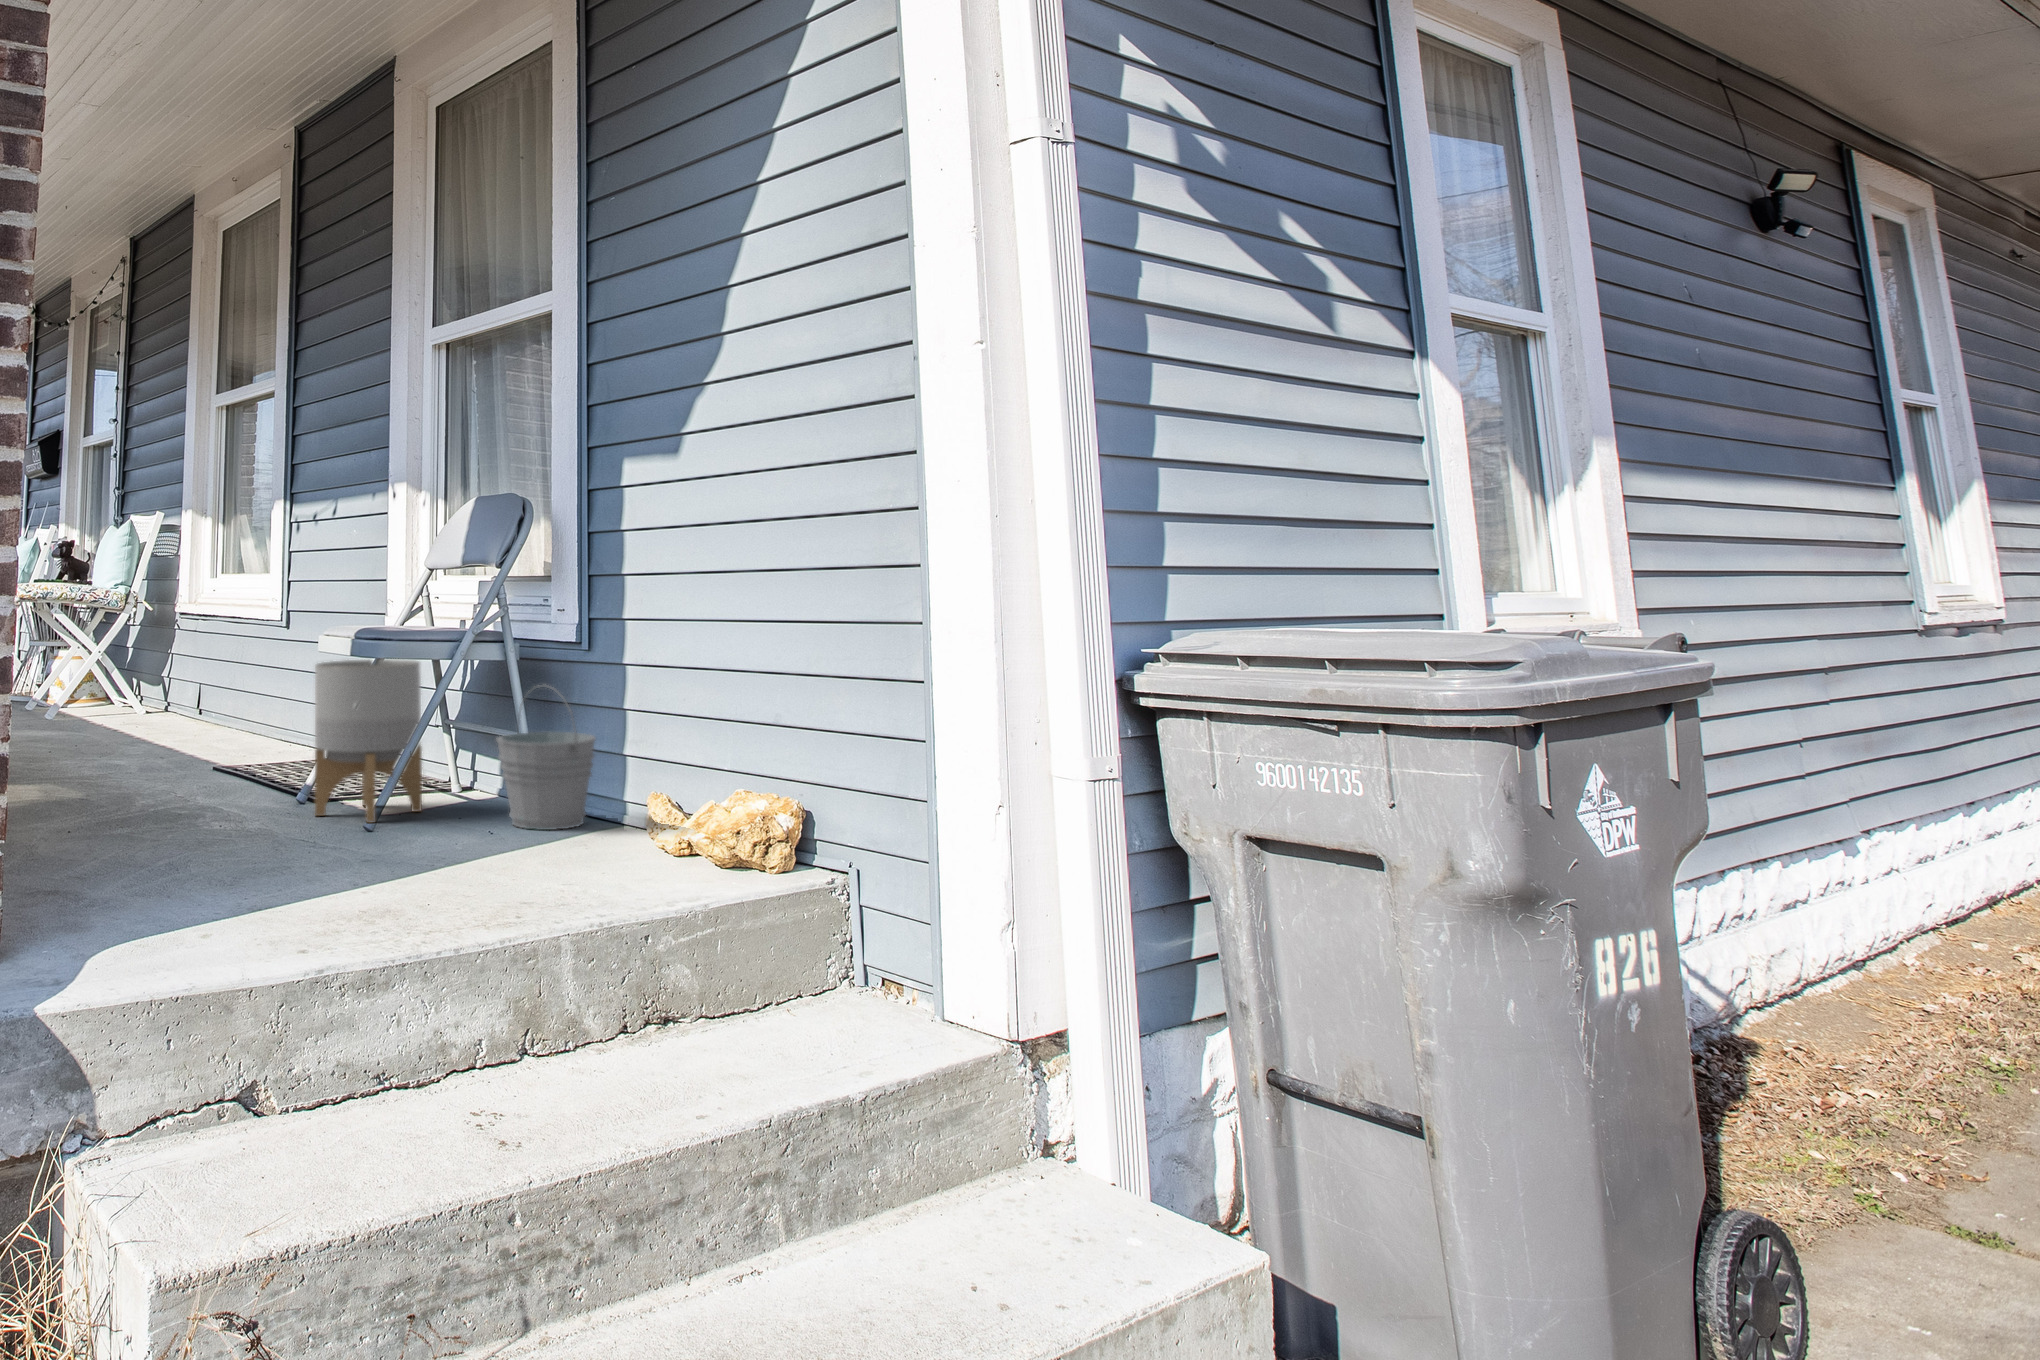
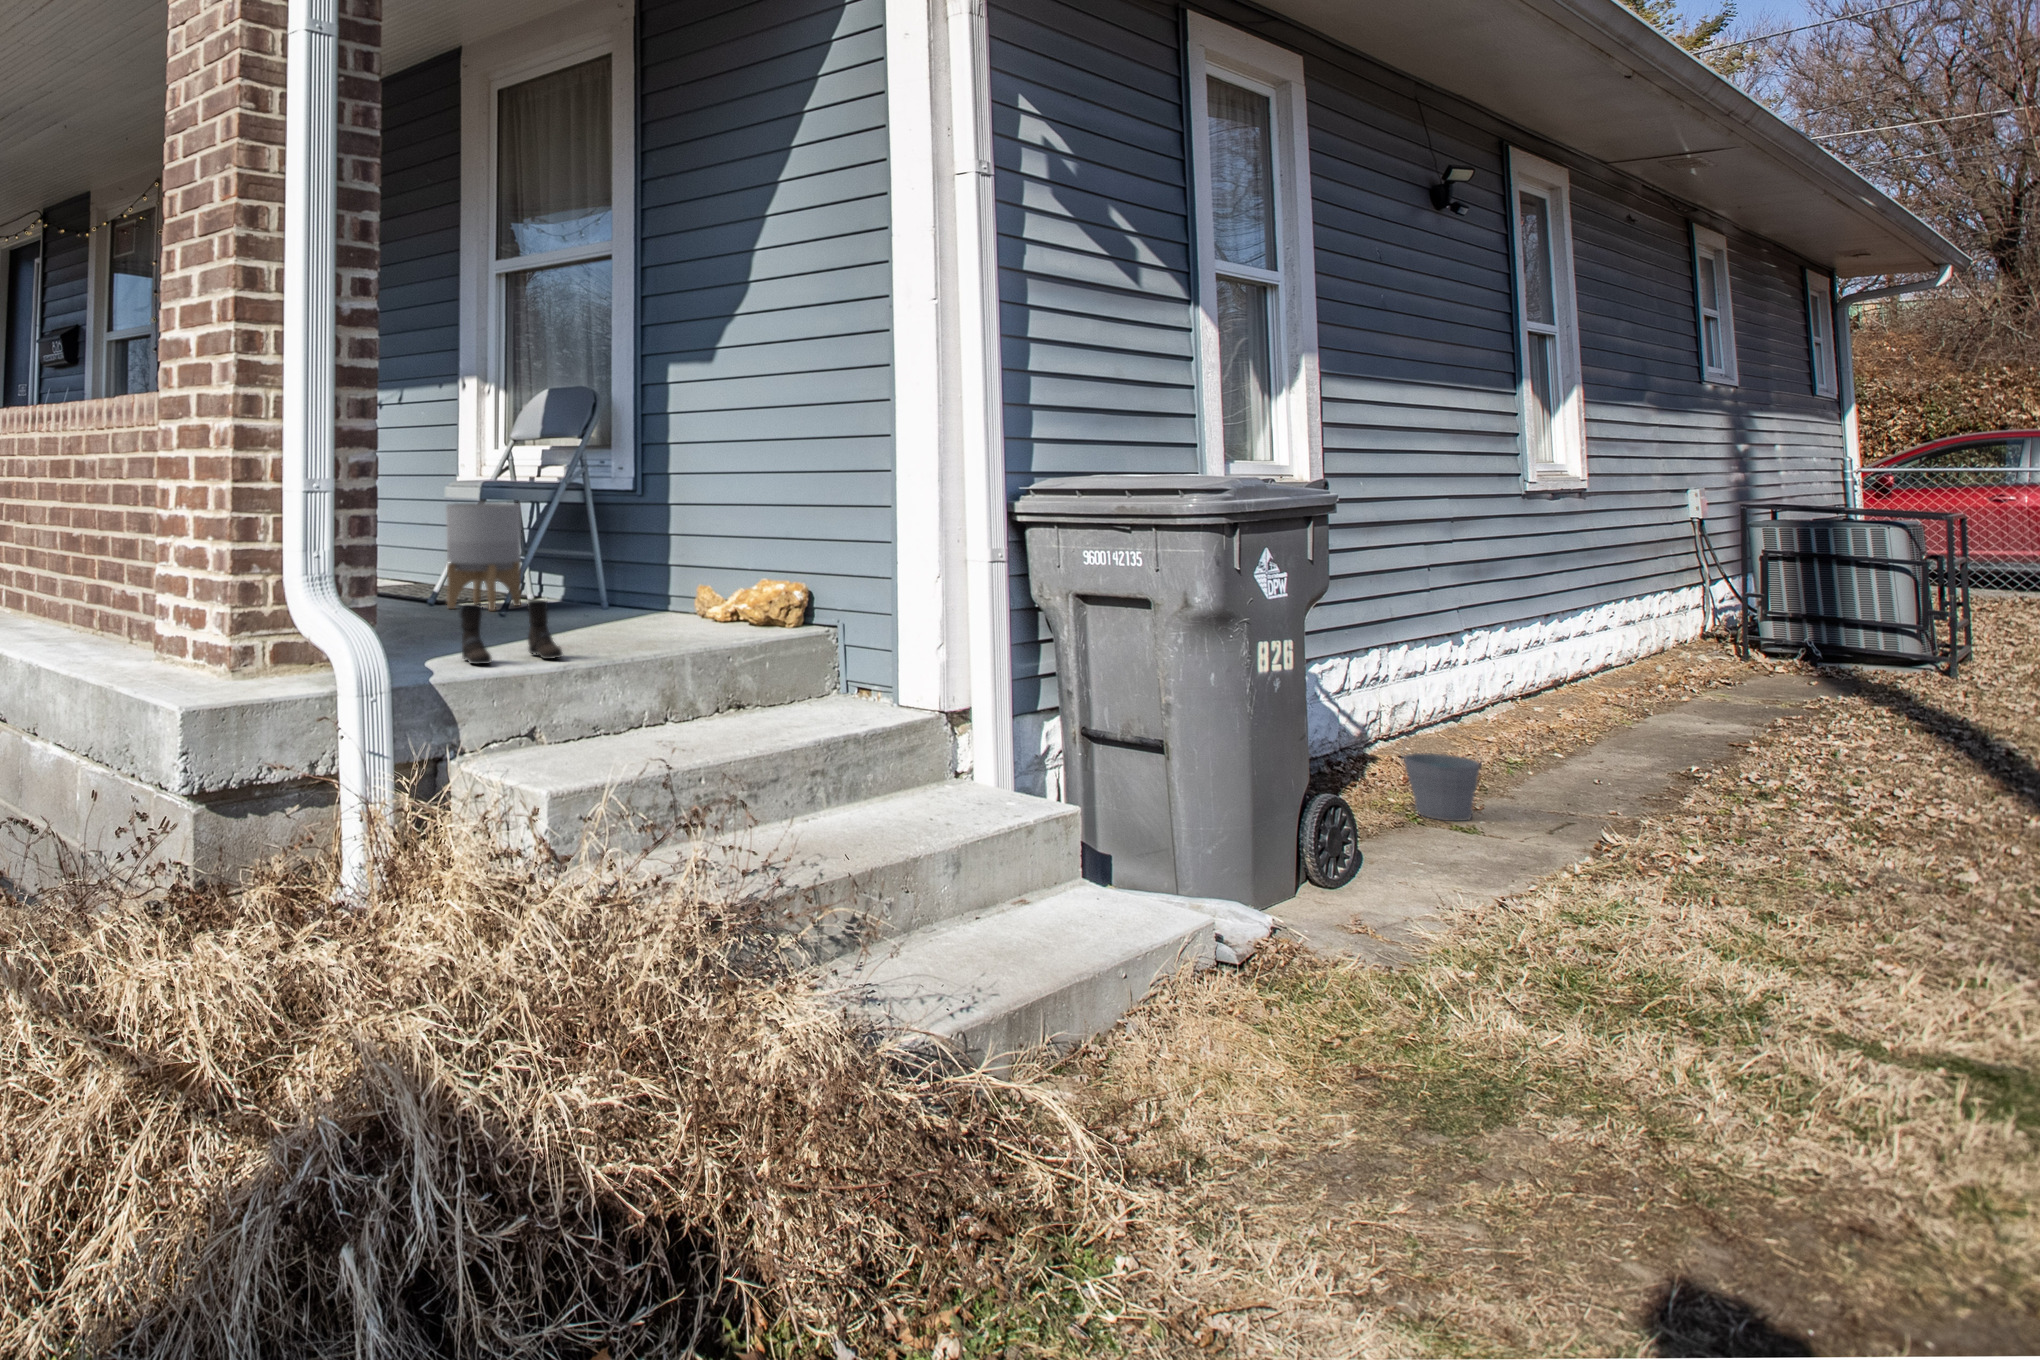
bucket: present [496,690,596,830] -> present [1402,729,1482,821]
boots: none [180,840,347,958] -> present [459,600,563,664]

